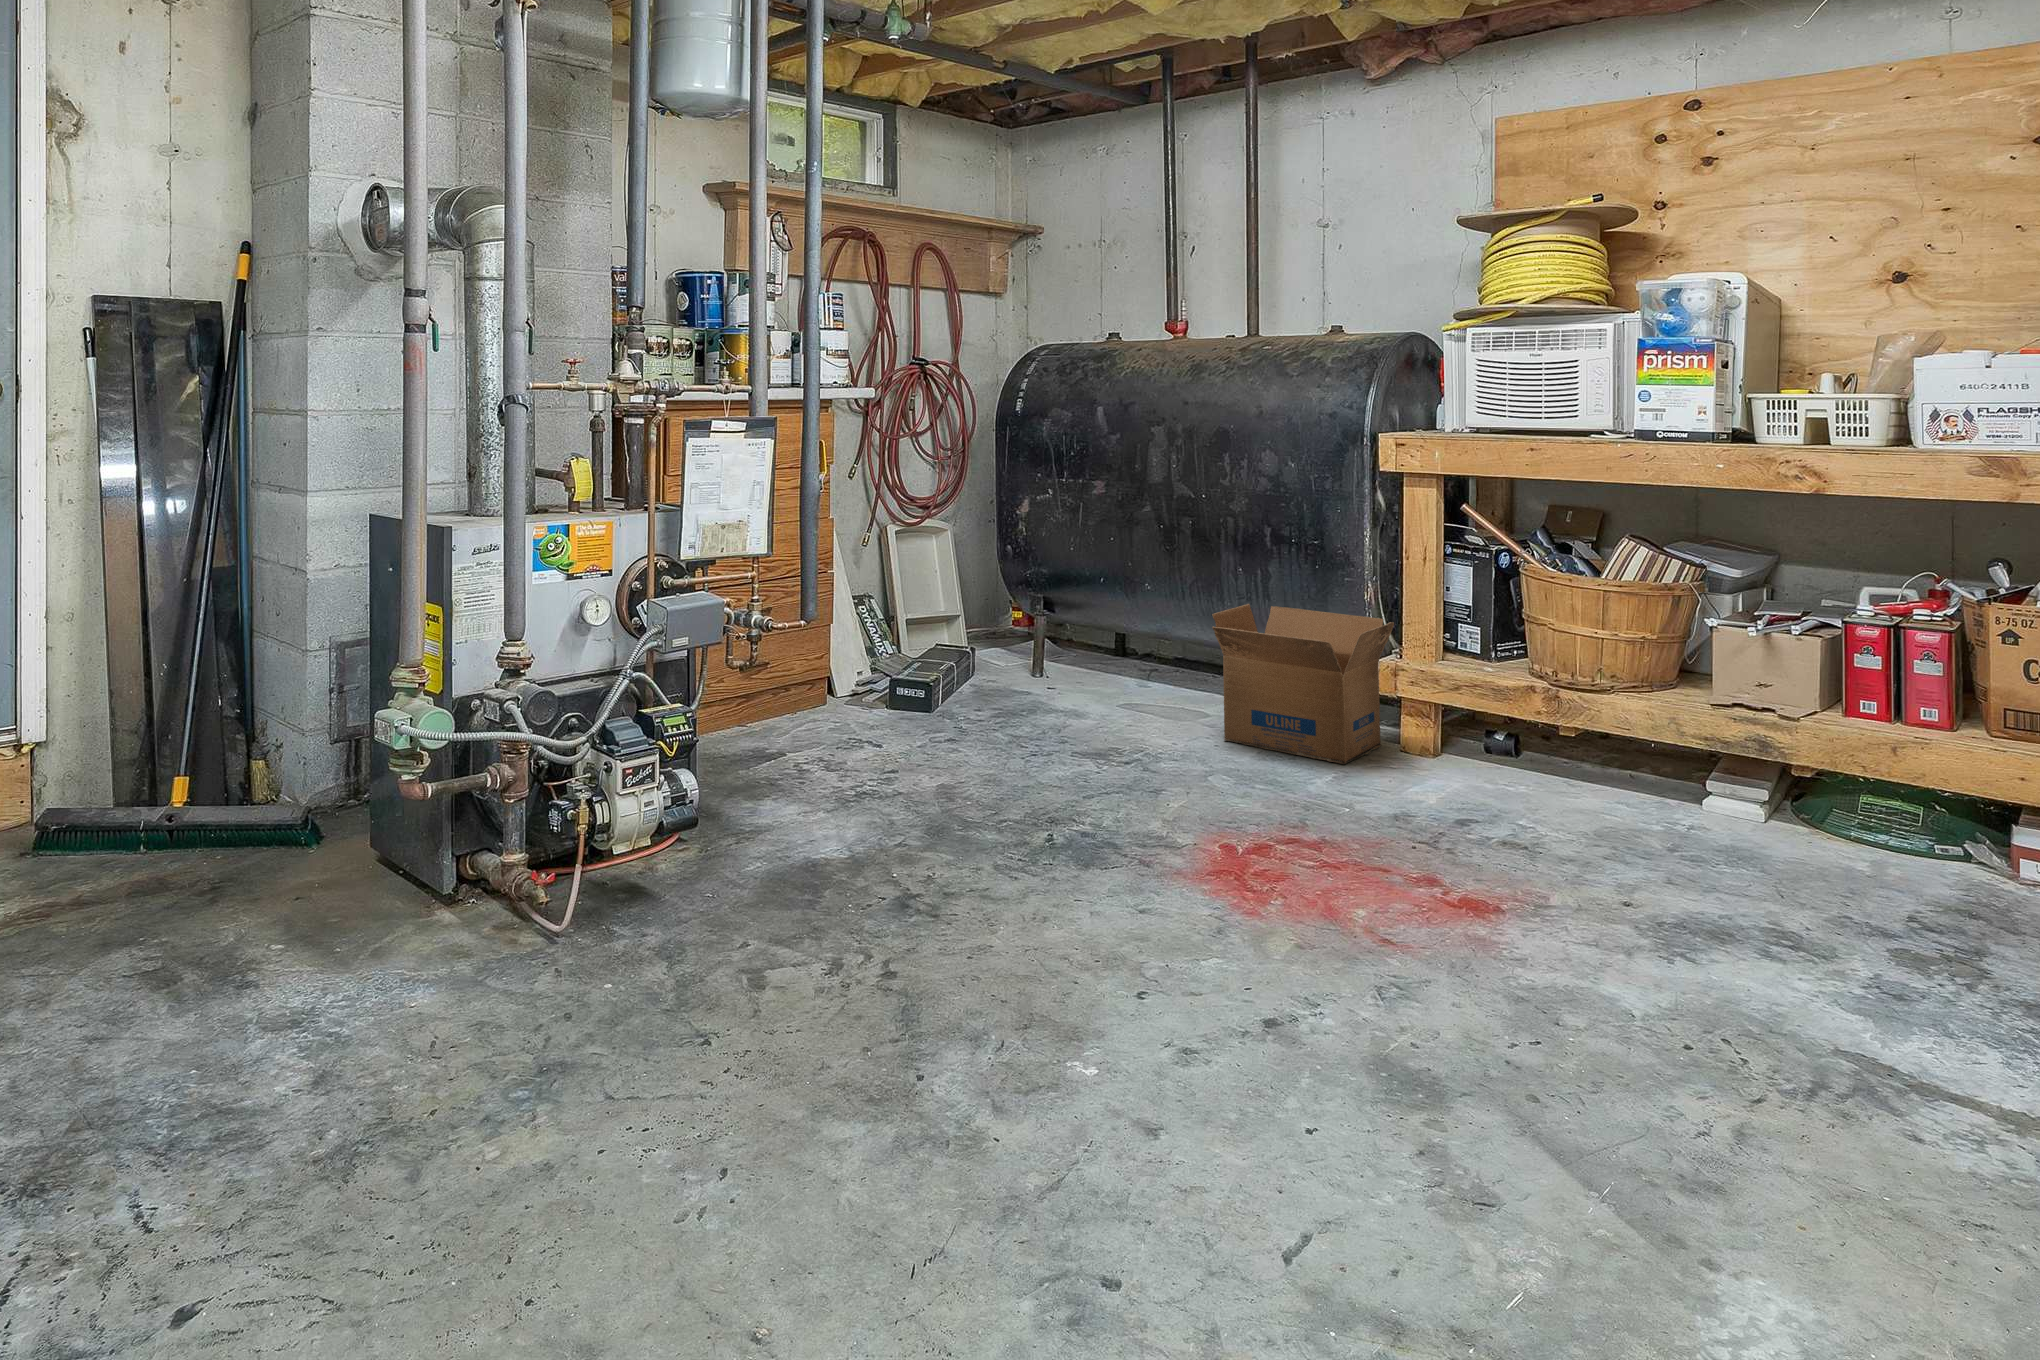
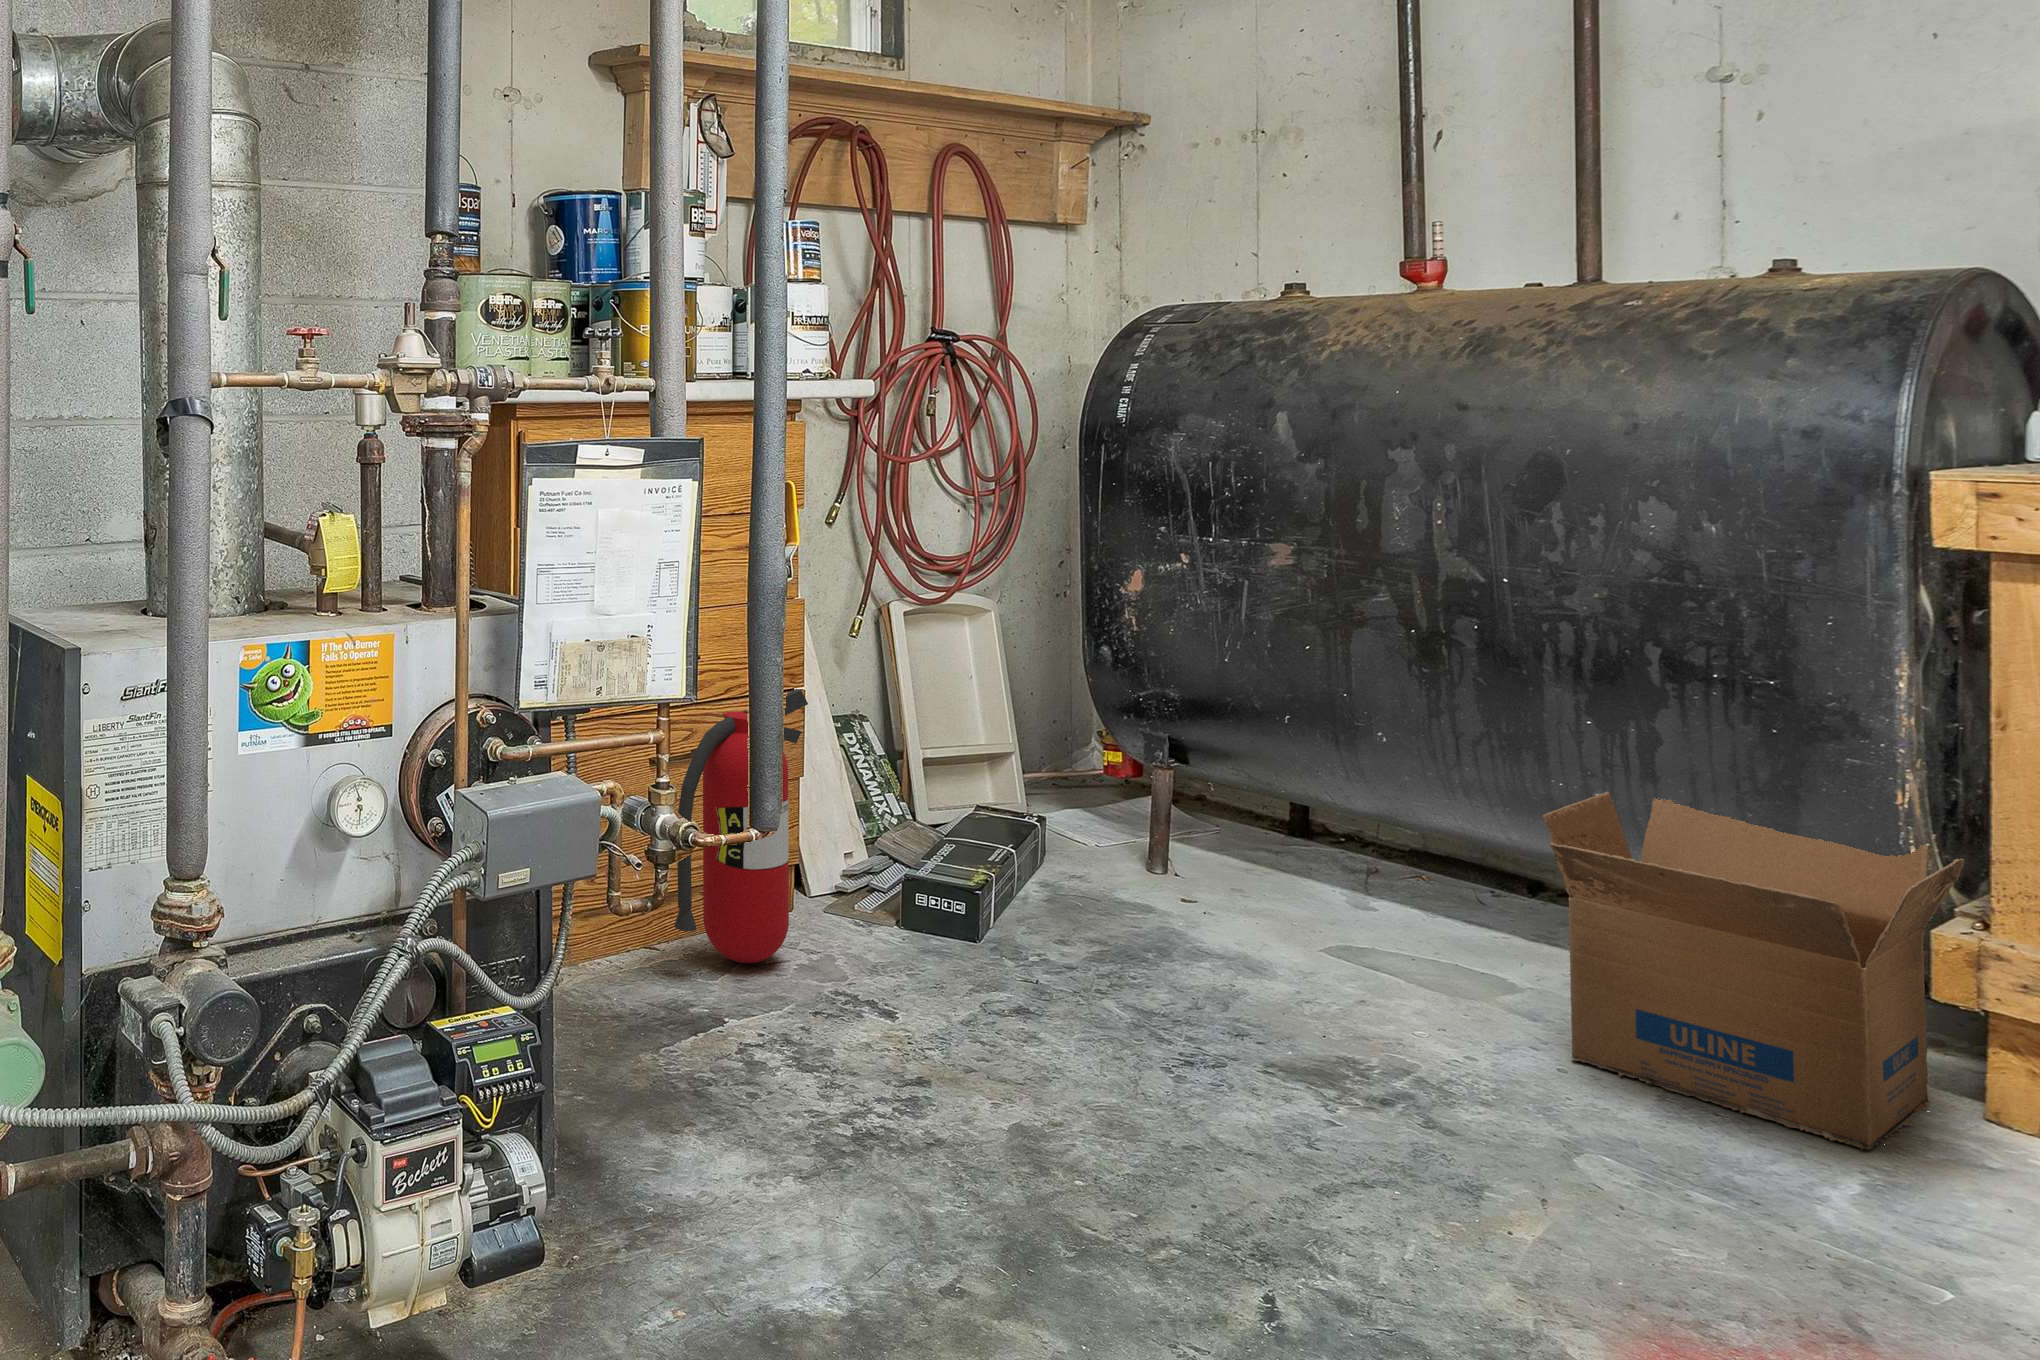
fire extinguisher: none [756,569,834,728] -> present [674,689,808,963]

